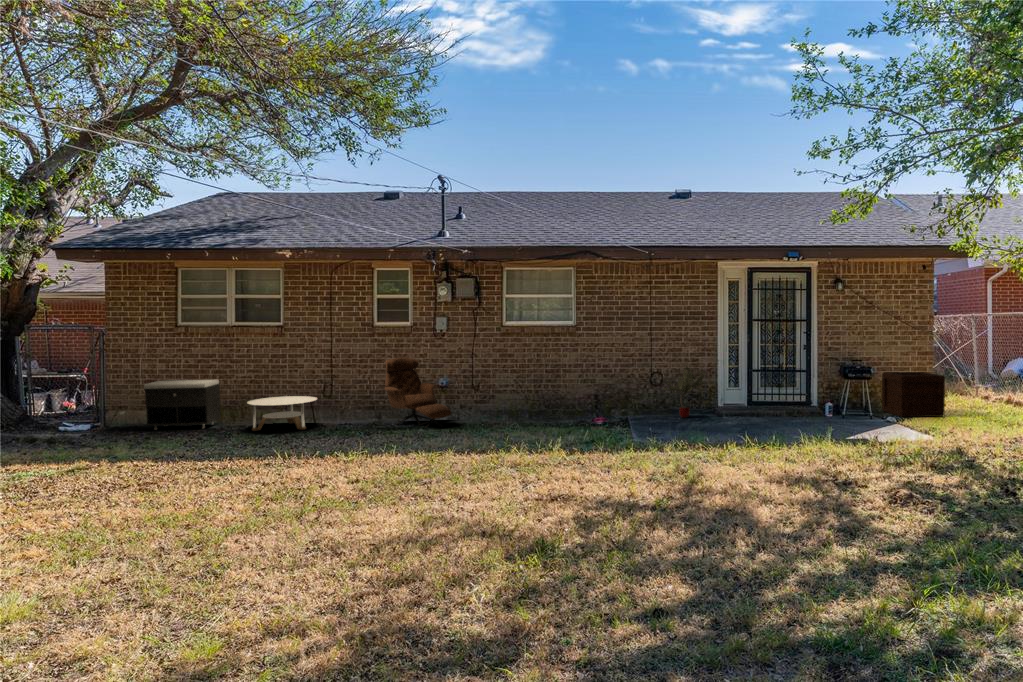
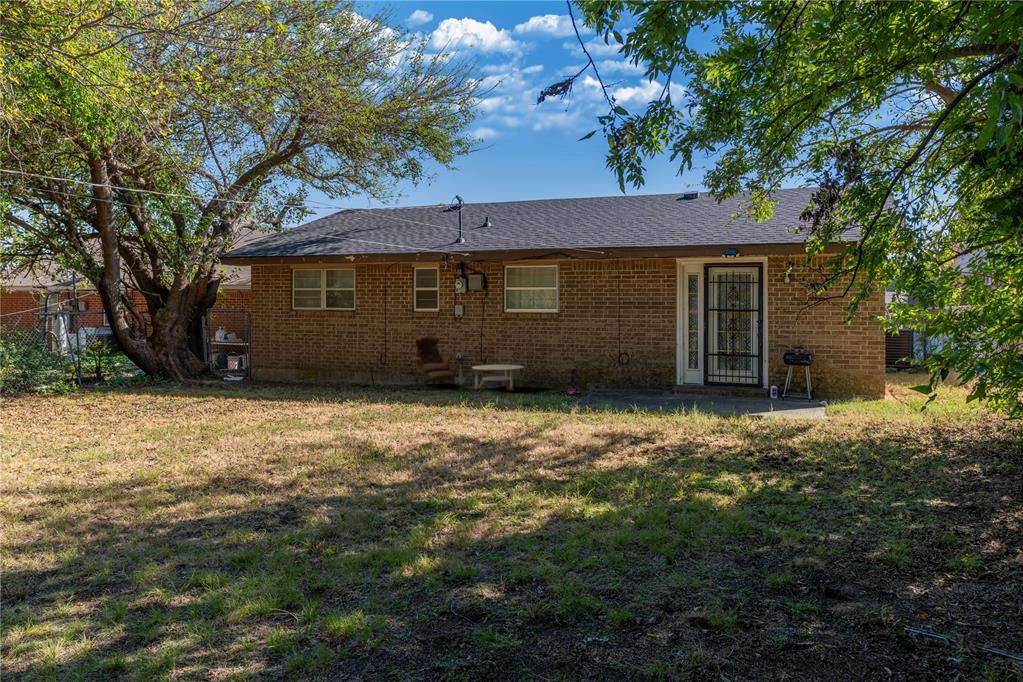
potted tree: present [663,365,705,417] -> none [620,347,658,392]
wooden crate: present [882,372,945,417] -> none [829,360,876,403]
storage bench: present [144,380,221,430] -> none [265,348,315,381]
round table: present [247,396,317,431] -> present [472,365,524,390]

